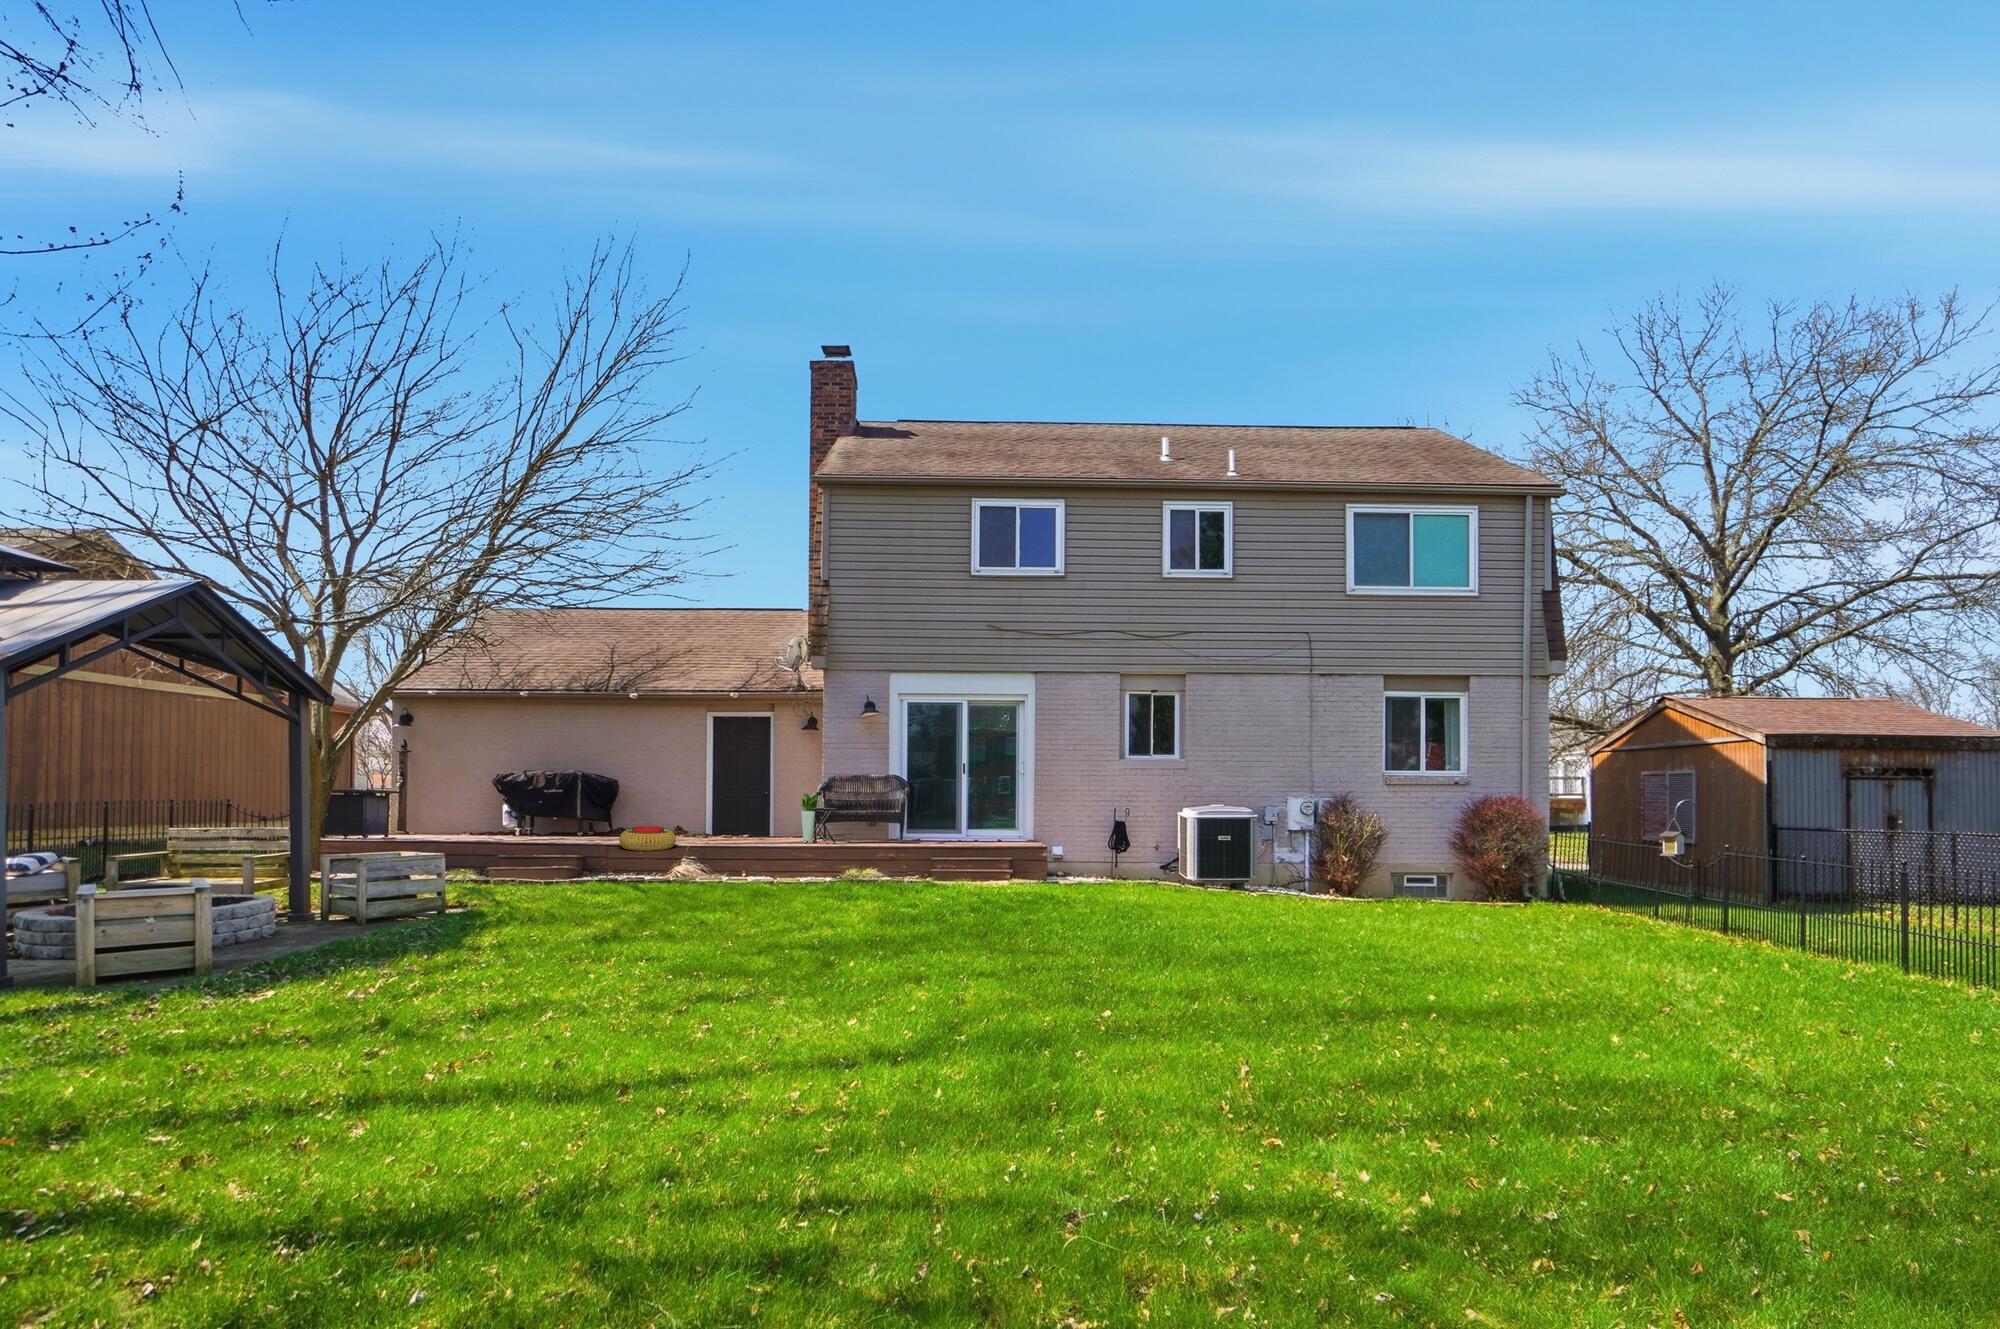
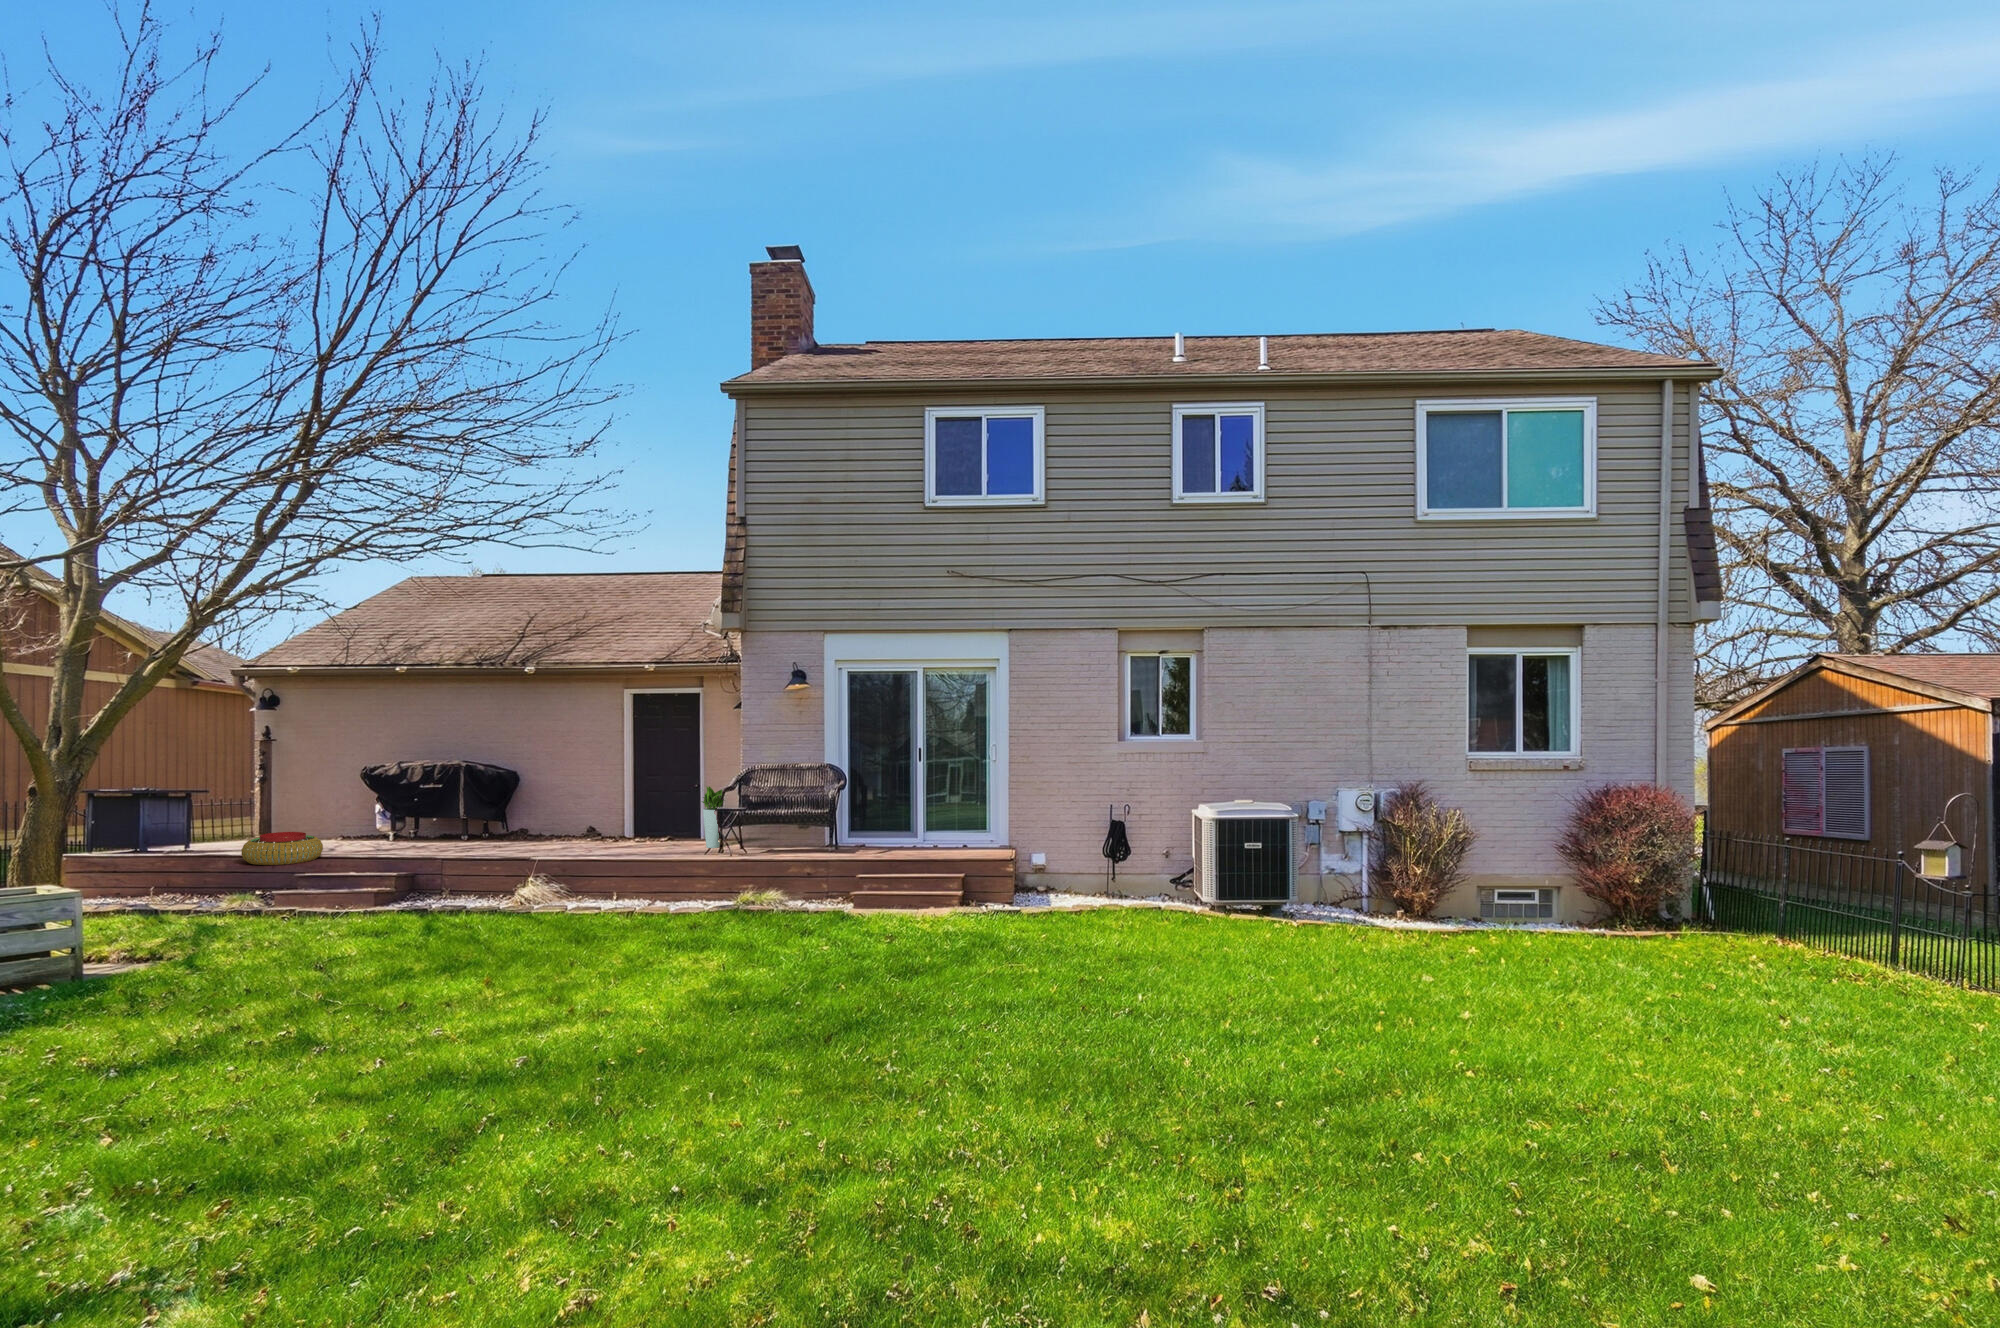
pouf: present [619,826,676,851] -> present [241,832,323,865]

